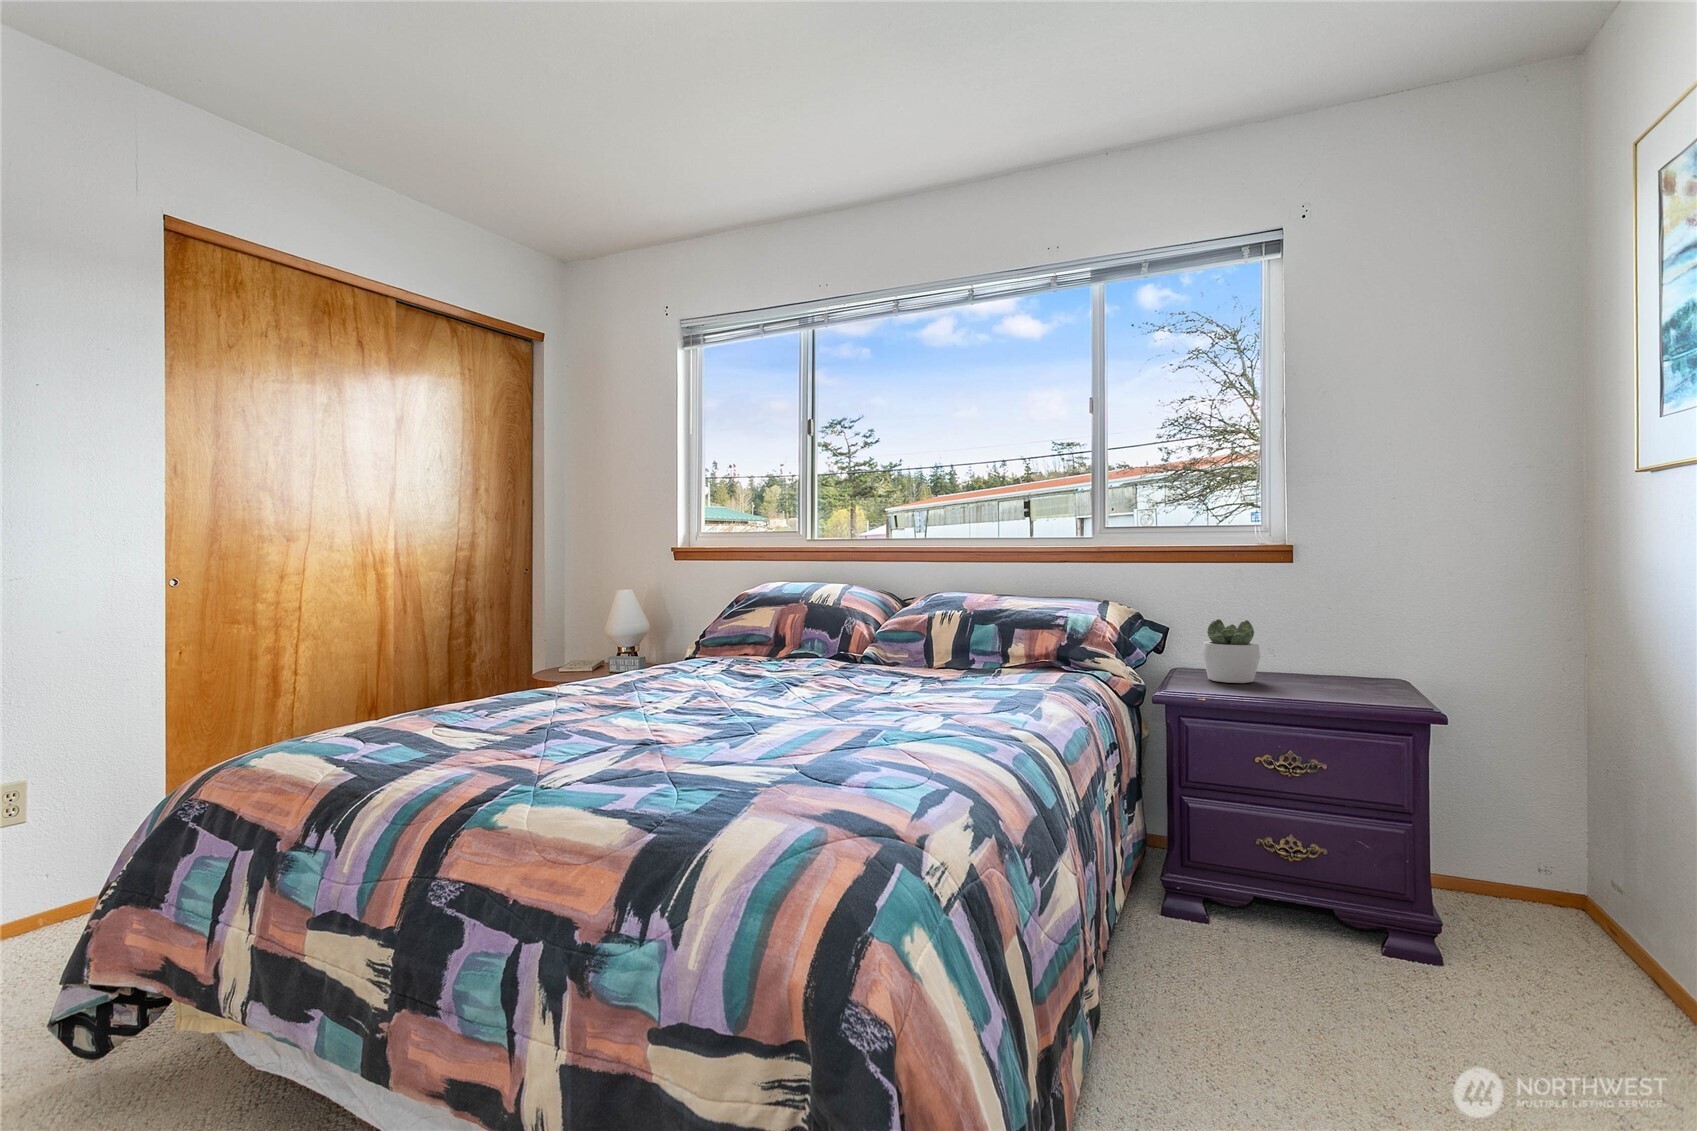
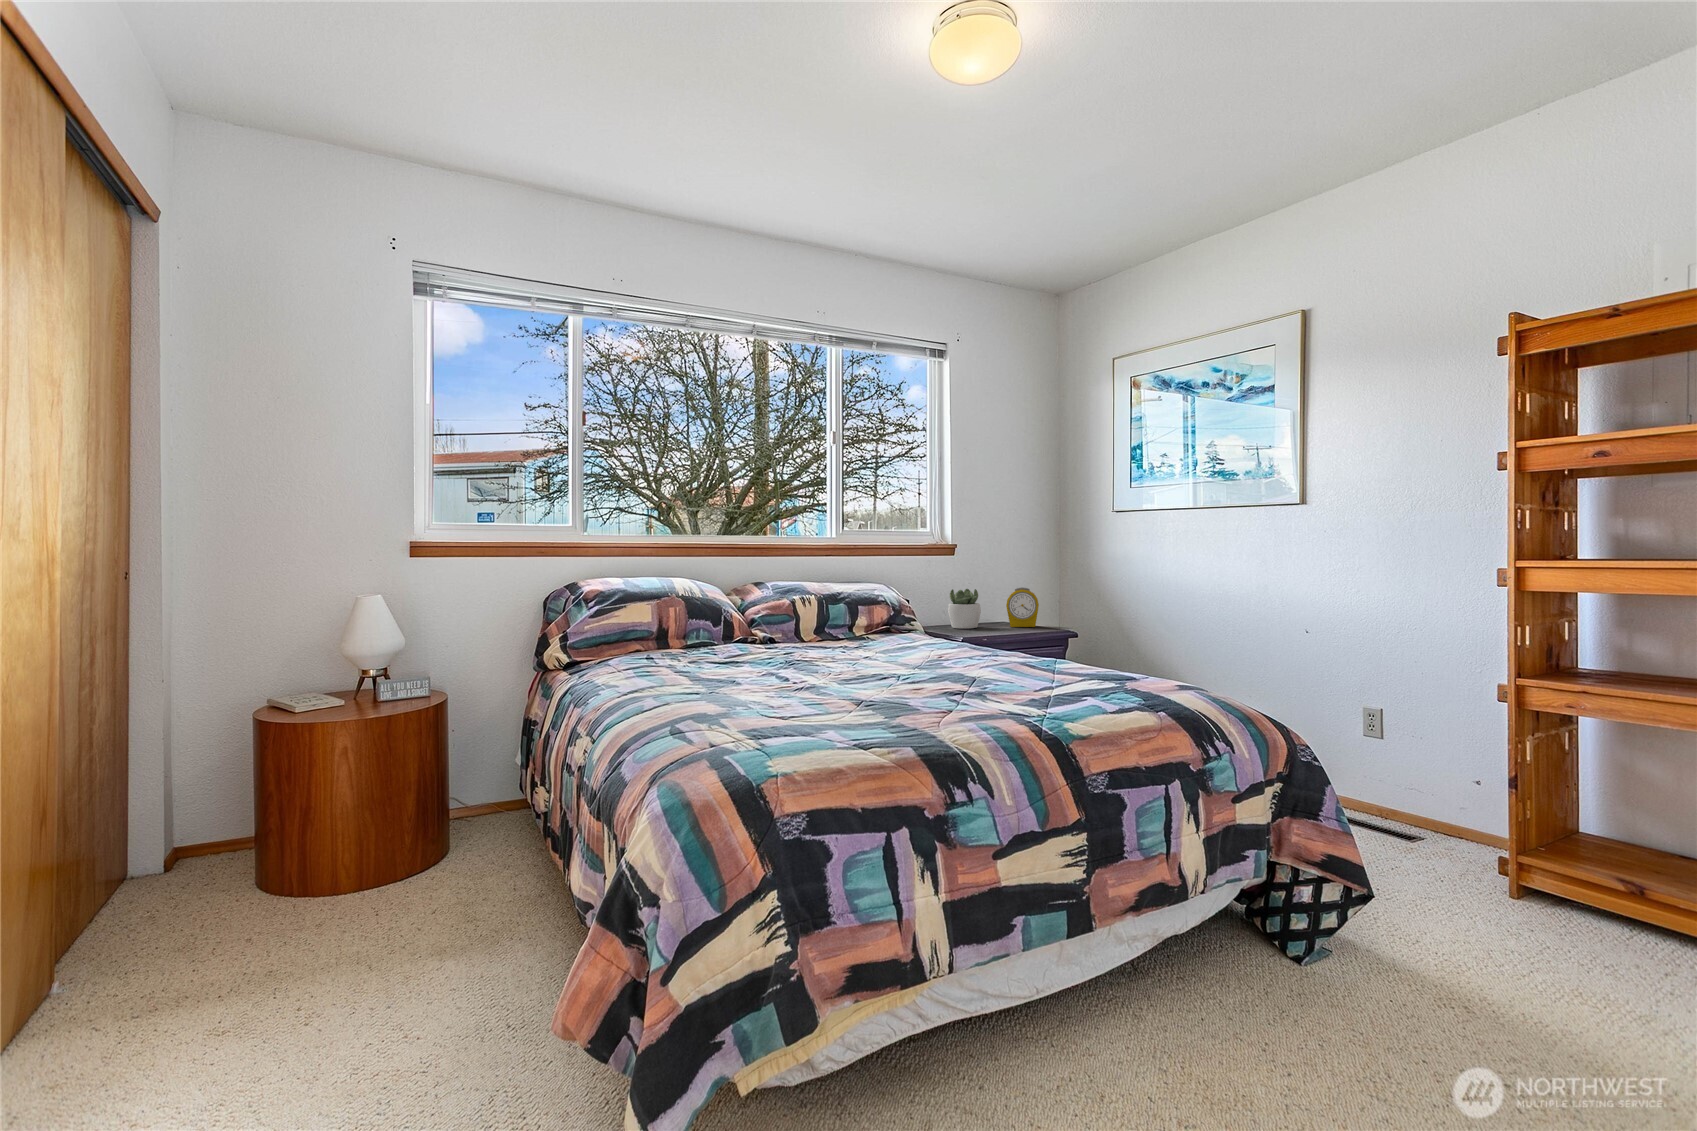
alarm clock: none [1299,625,1370,696] -> present [1006,587,1039,627]

